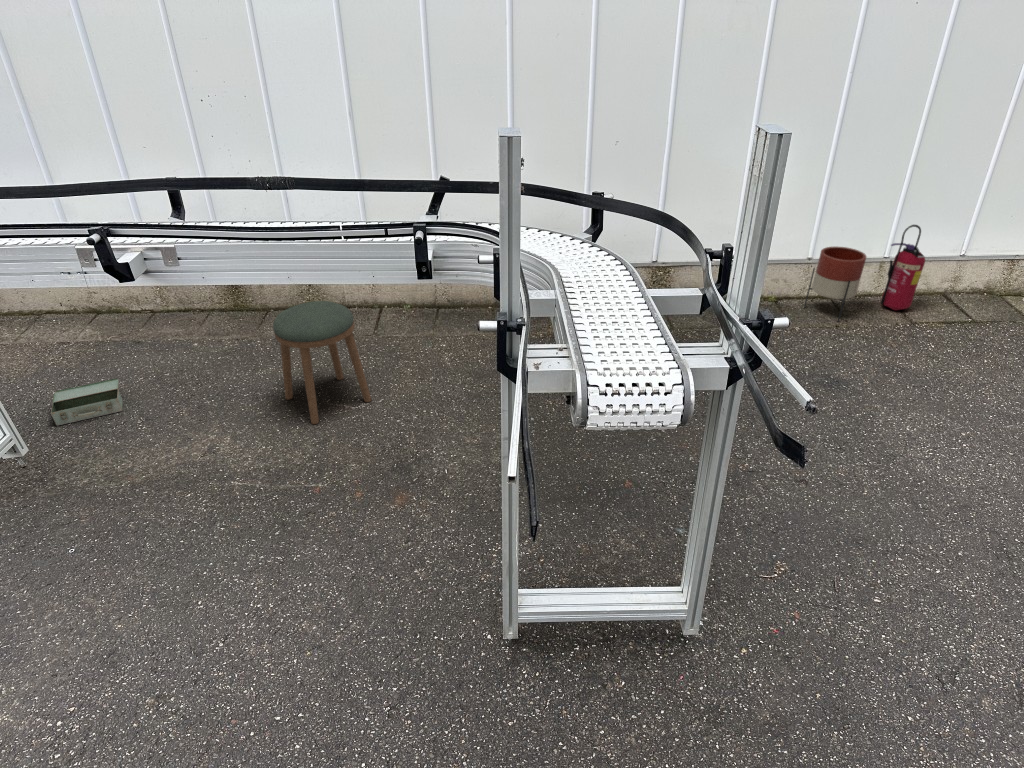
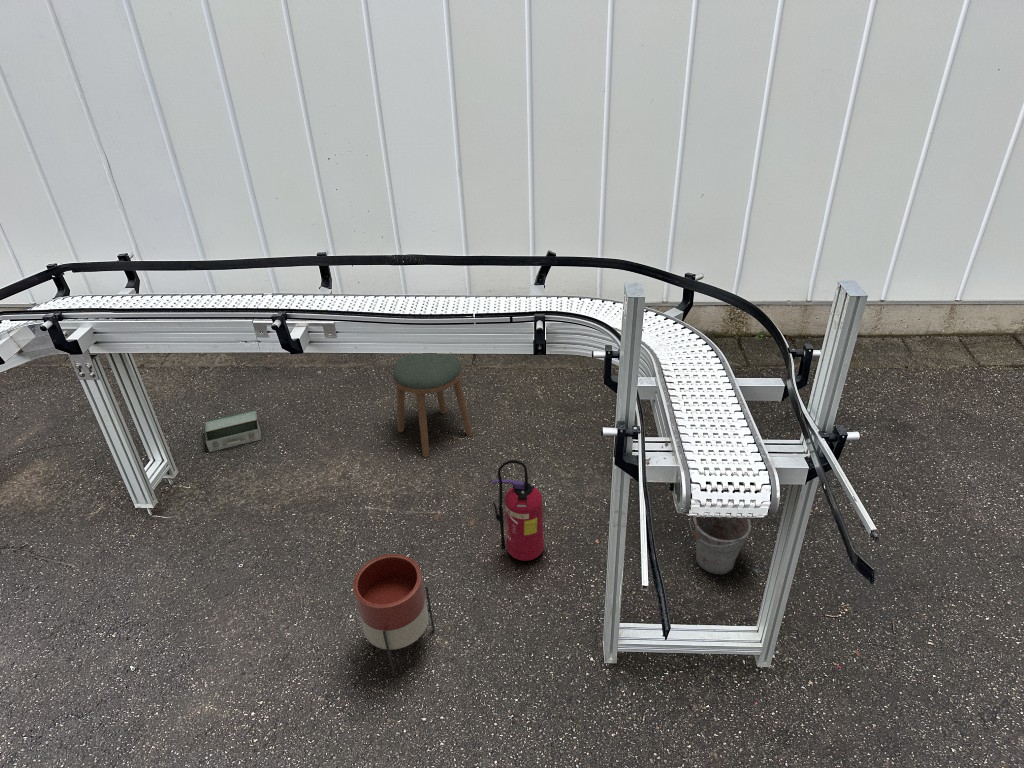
fire extinguisher: present [881,225,925,310] -> present [491,460,544,561]
planter: present [804,247,866,321] -> present [353,554,435,677]
bucket: none [607,452,675,536] -> present [690,517,751,574]

